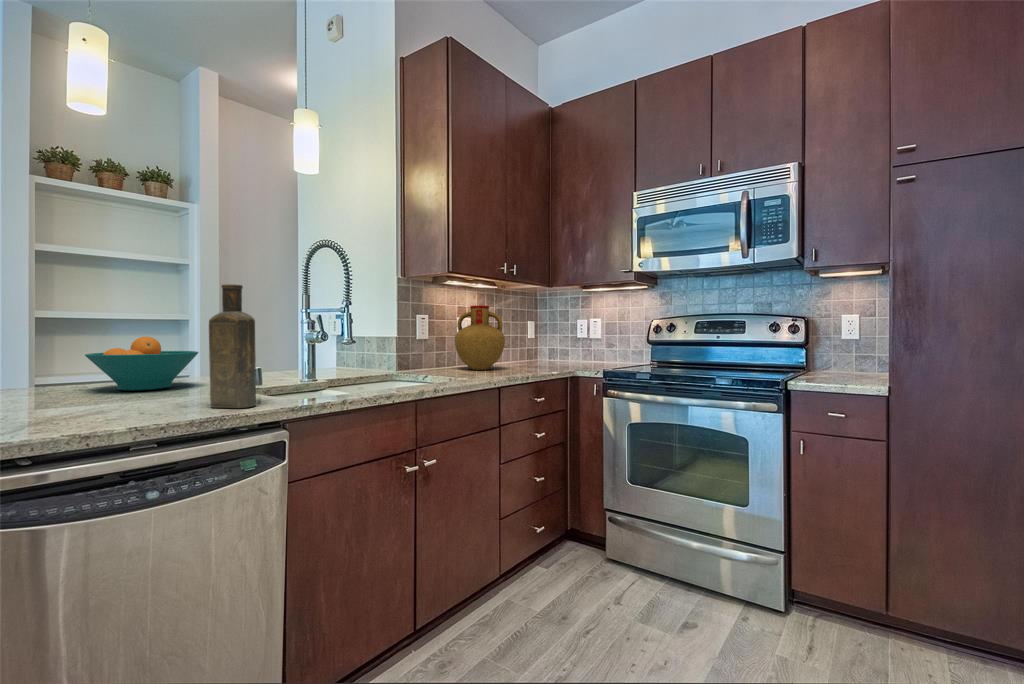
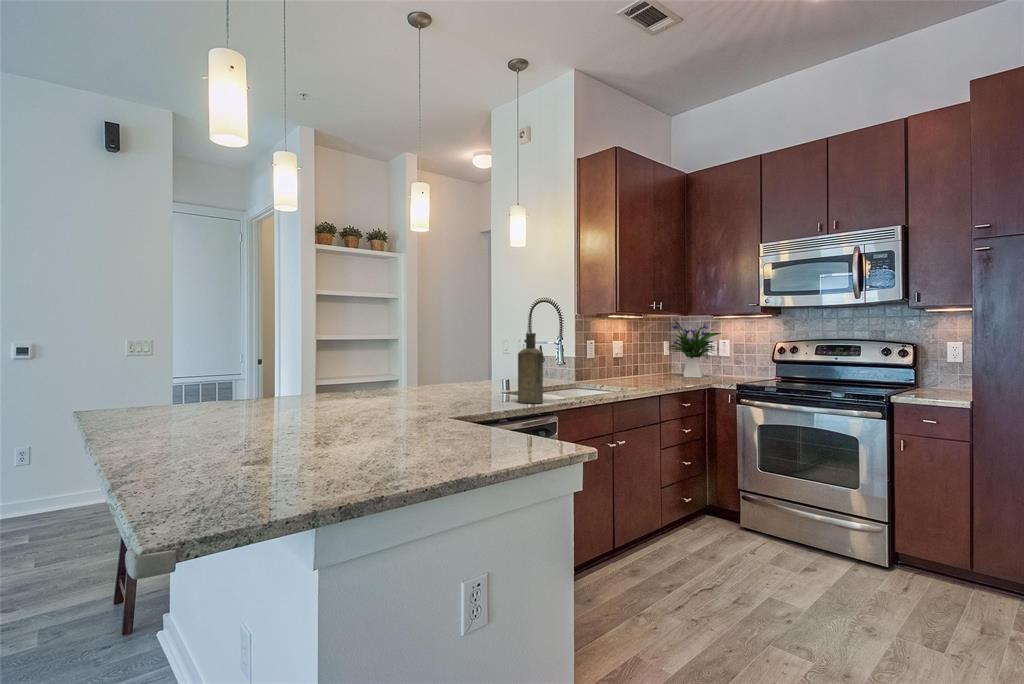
flower arrangement: none [526,293,590,363] -> present [668,321,721,378]
vase: present [455,306,505,370] -> none [619,334,659,383]
fruit bowl: present [85,337,198,391] -> none [420,360,476,393]

